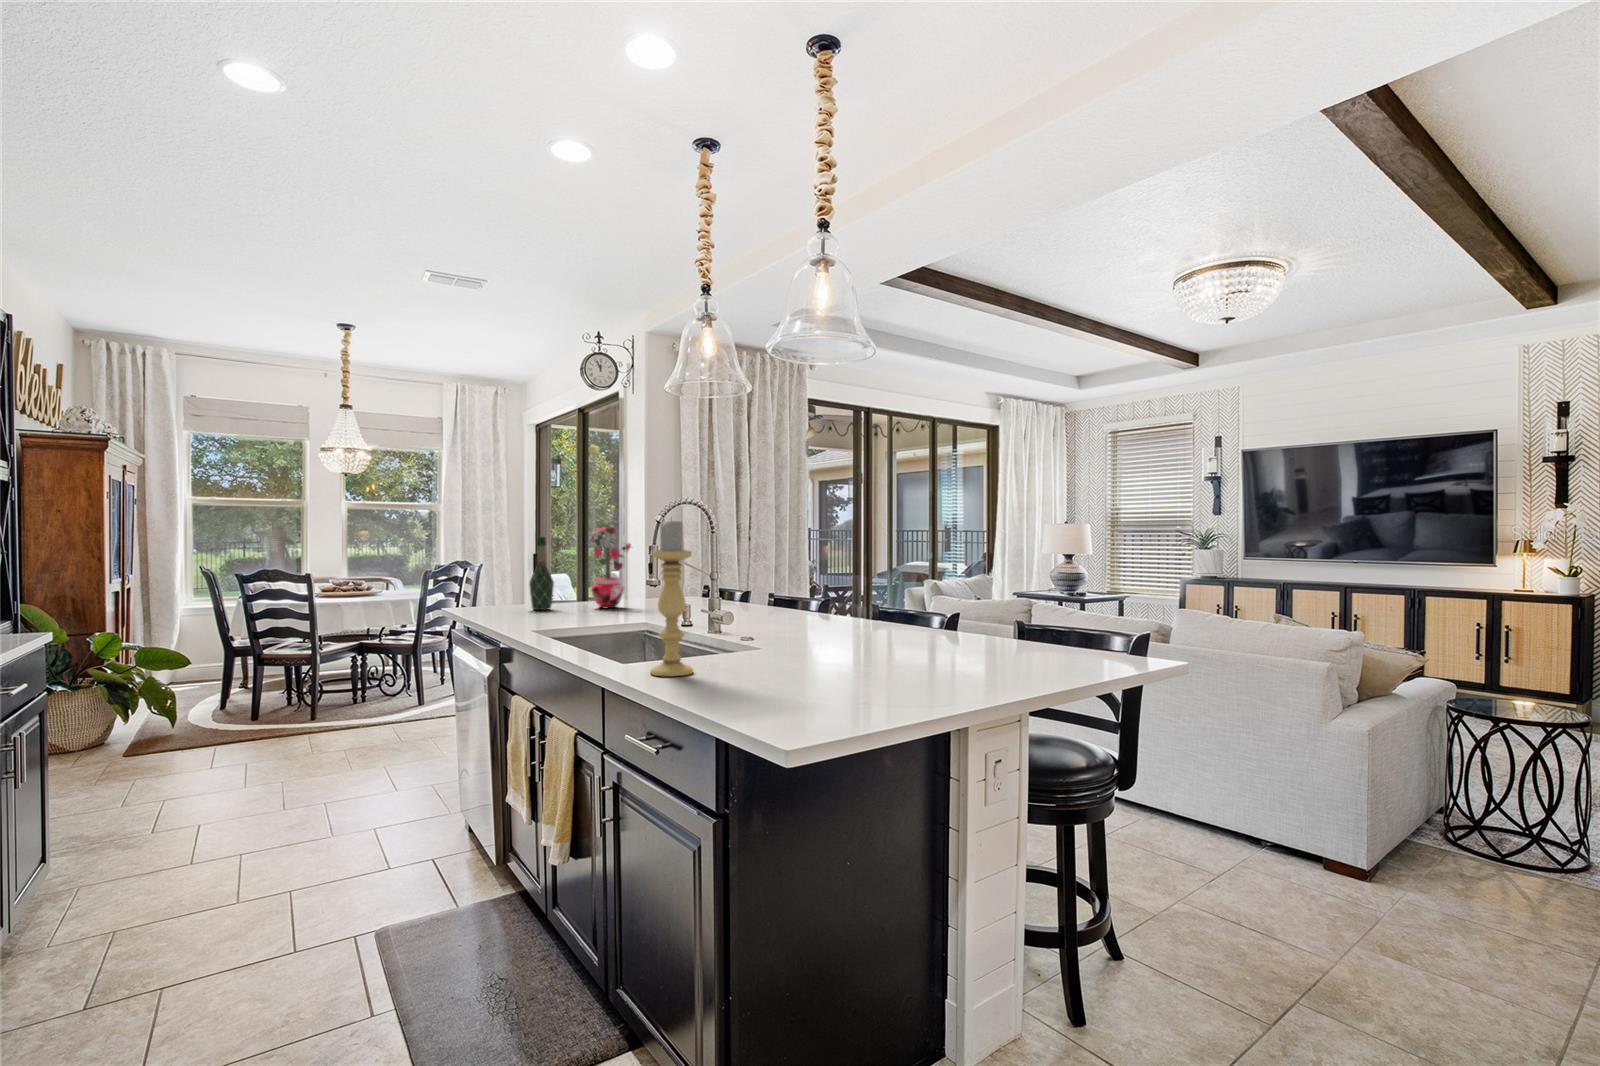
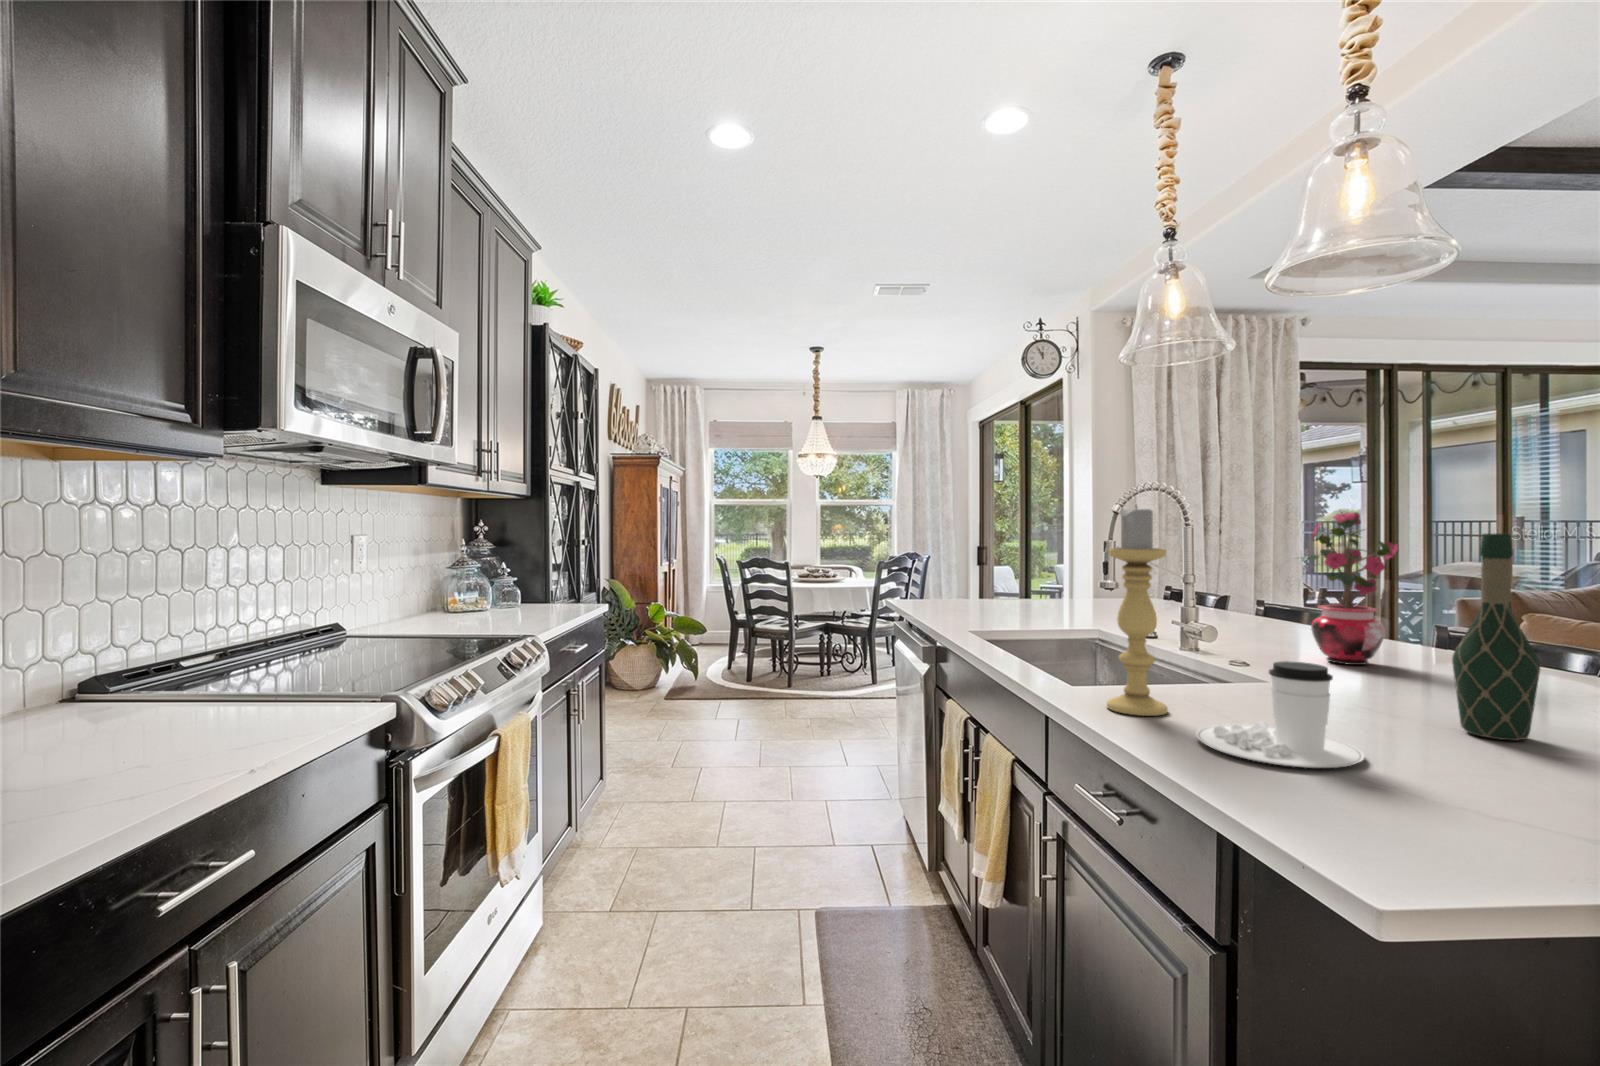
potted plant: present [590,527,631,608] -> present [1307,513,1398,665]
wine bottle: present [529,537,554,610] -> present [1452,533,1540,740]
coffee cup: none [708,626,805,693] -> present [1196,661,1364,768]

